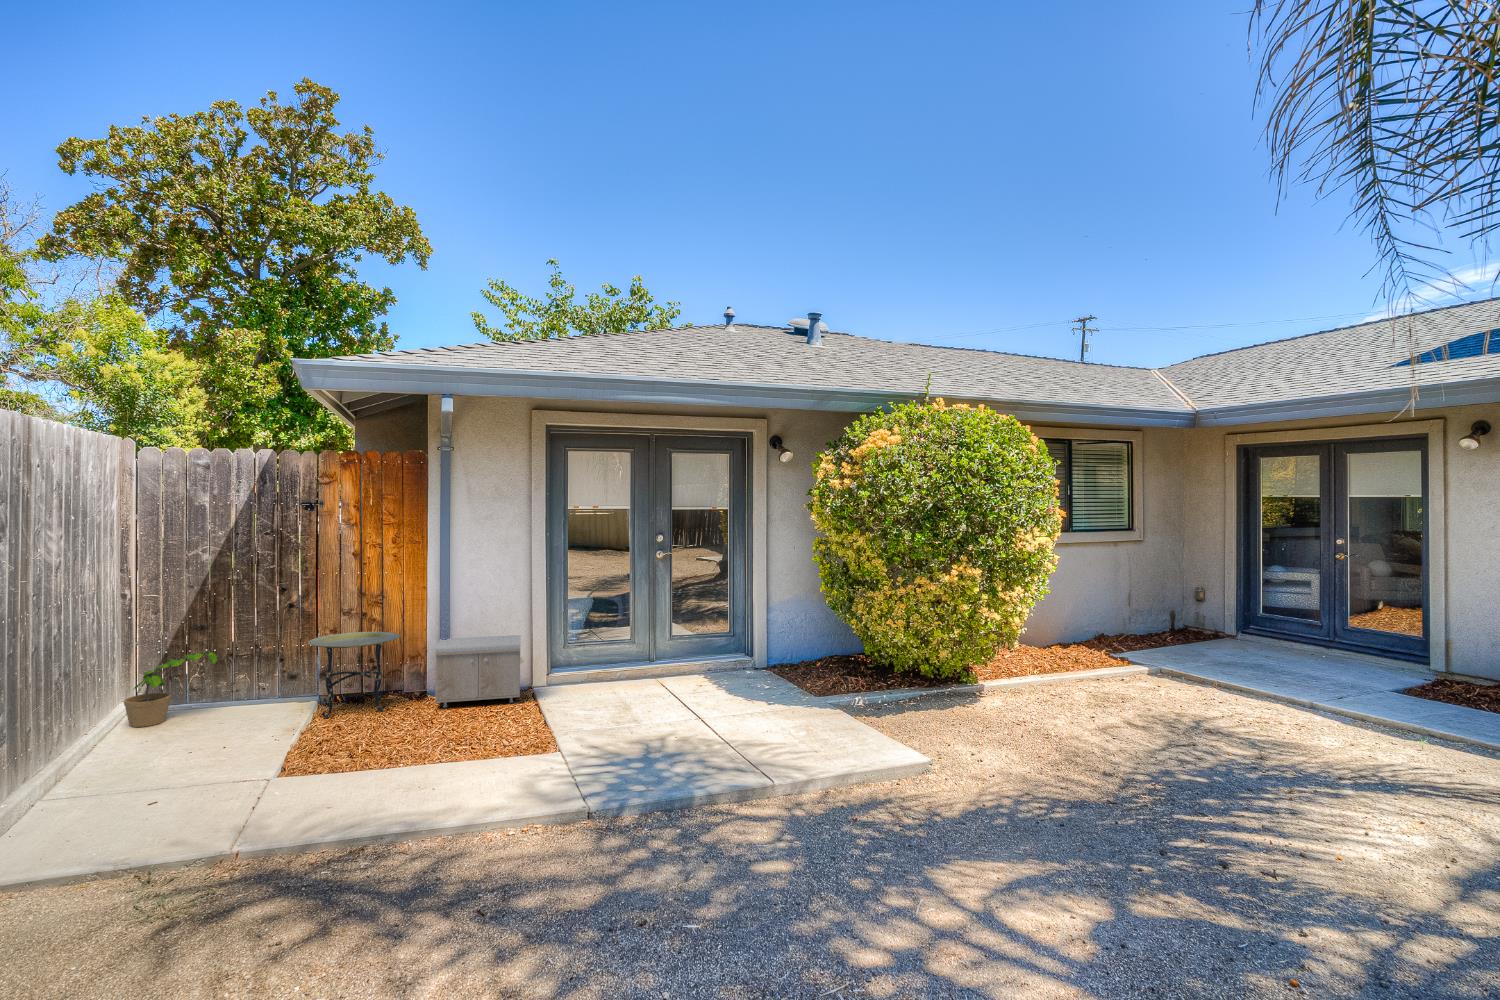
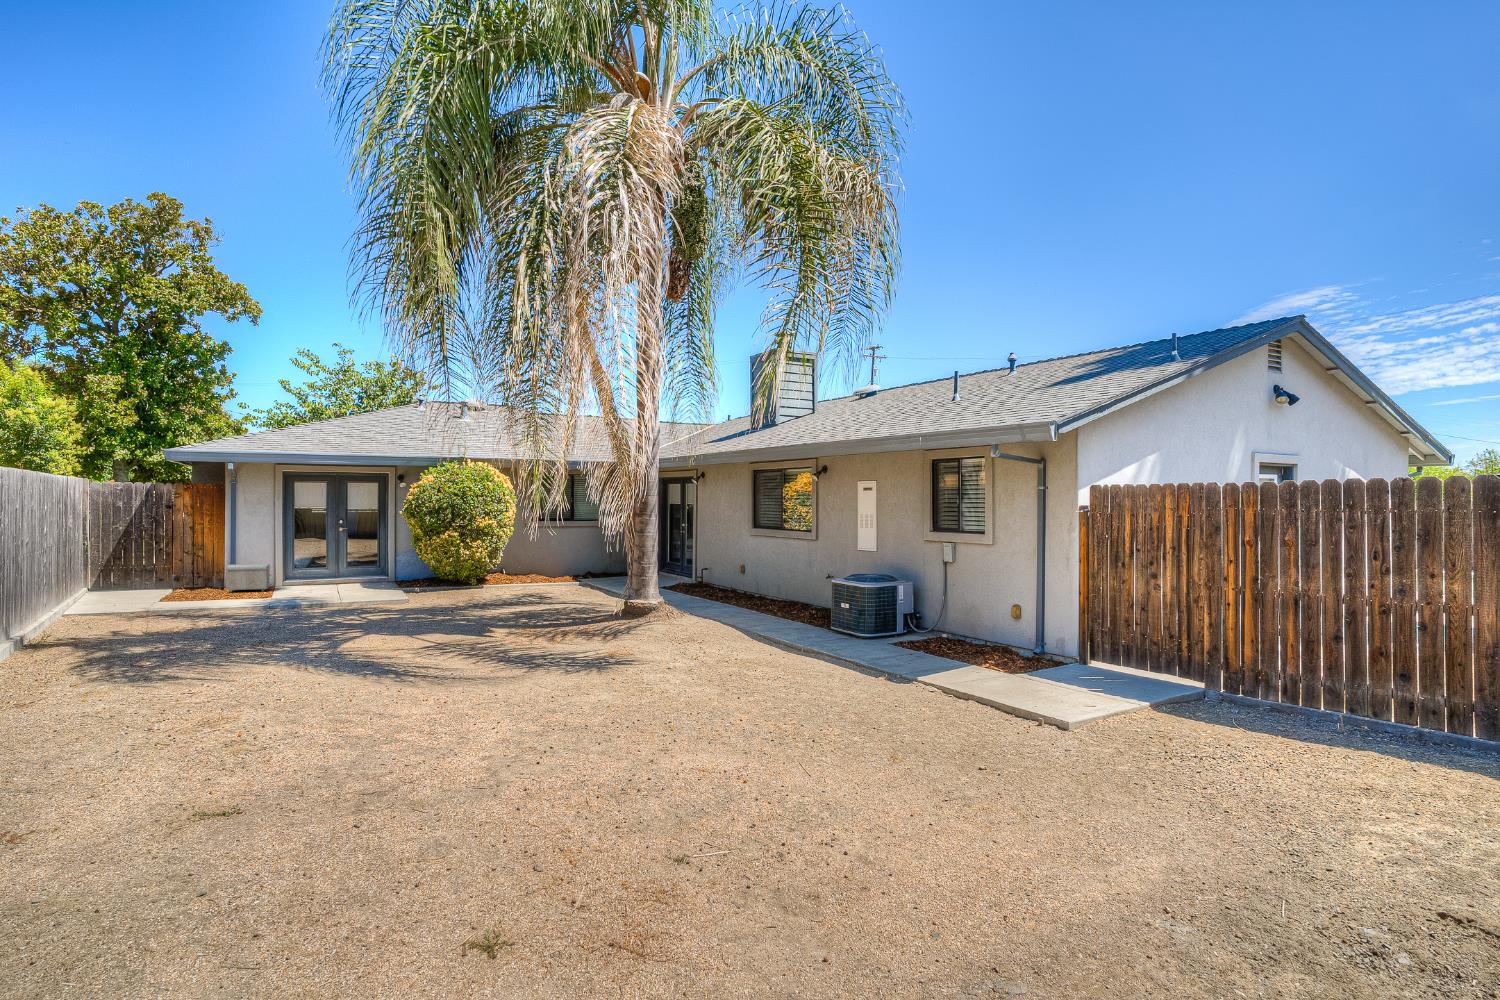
side table: present [308,632,400,718] -> none [168,562,210,594]
potted plant: present [124,652,217,727] -> none [86,567,126,596]

